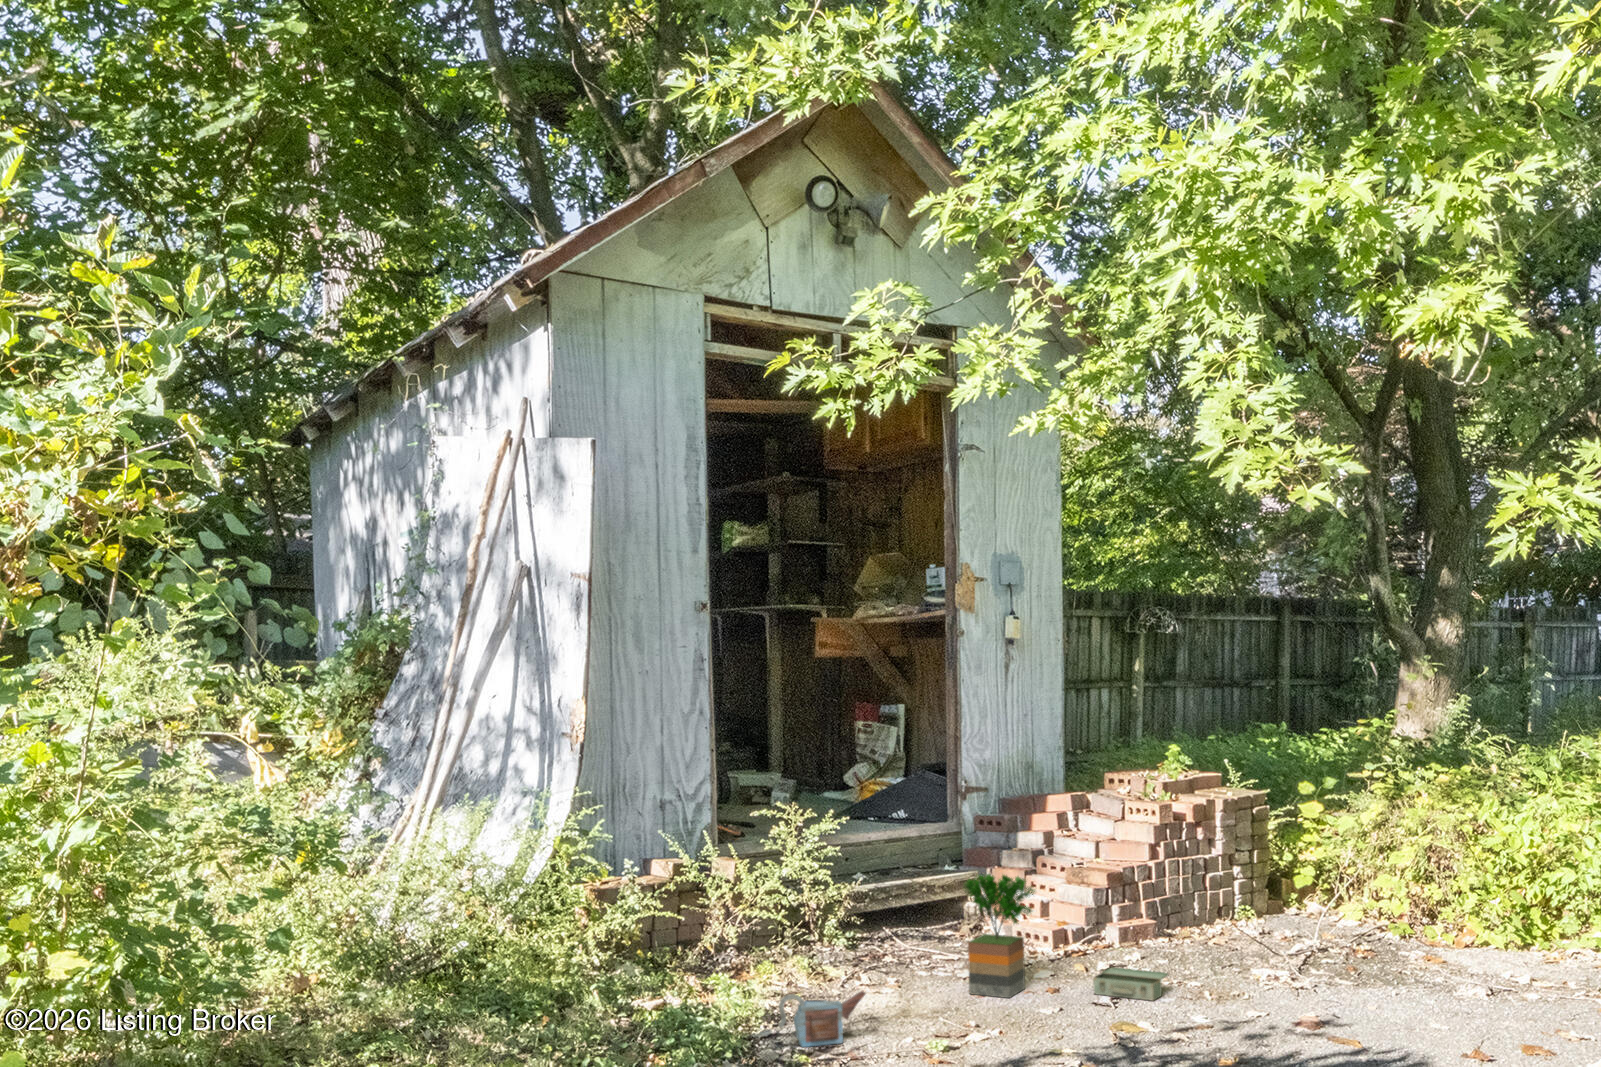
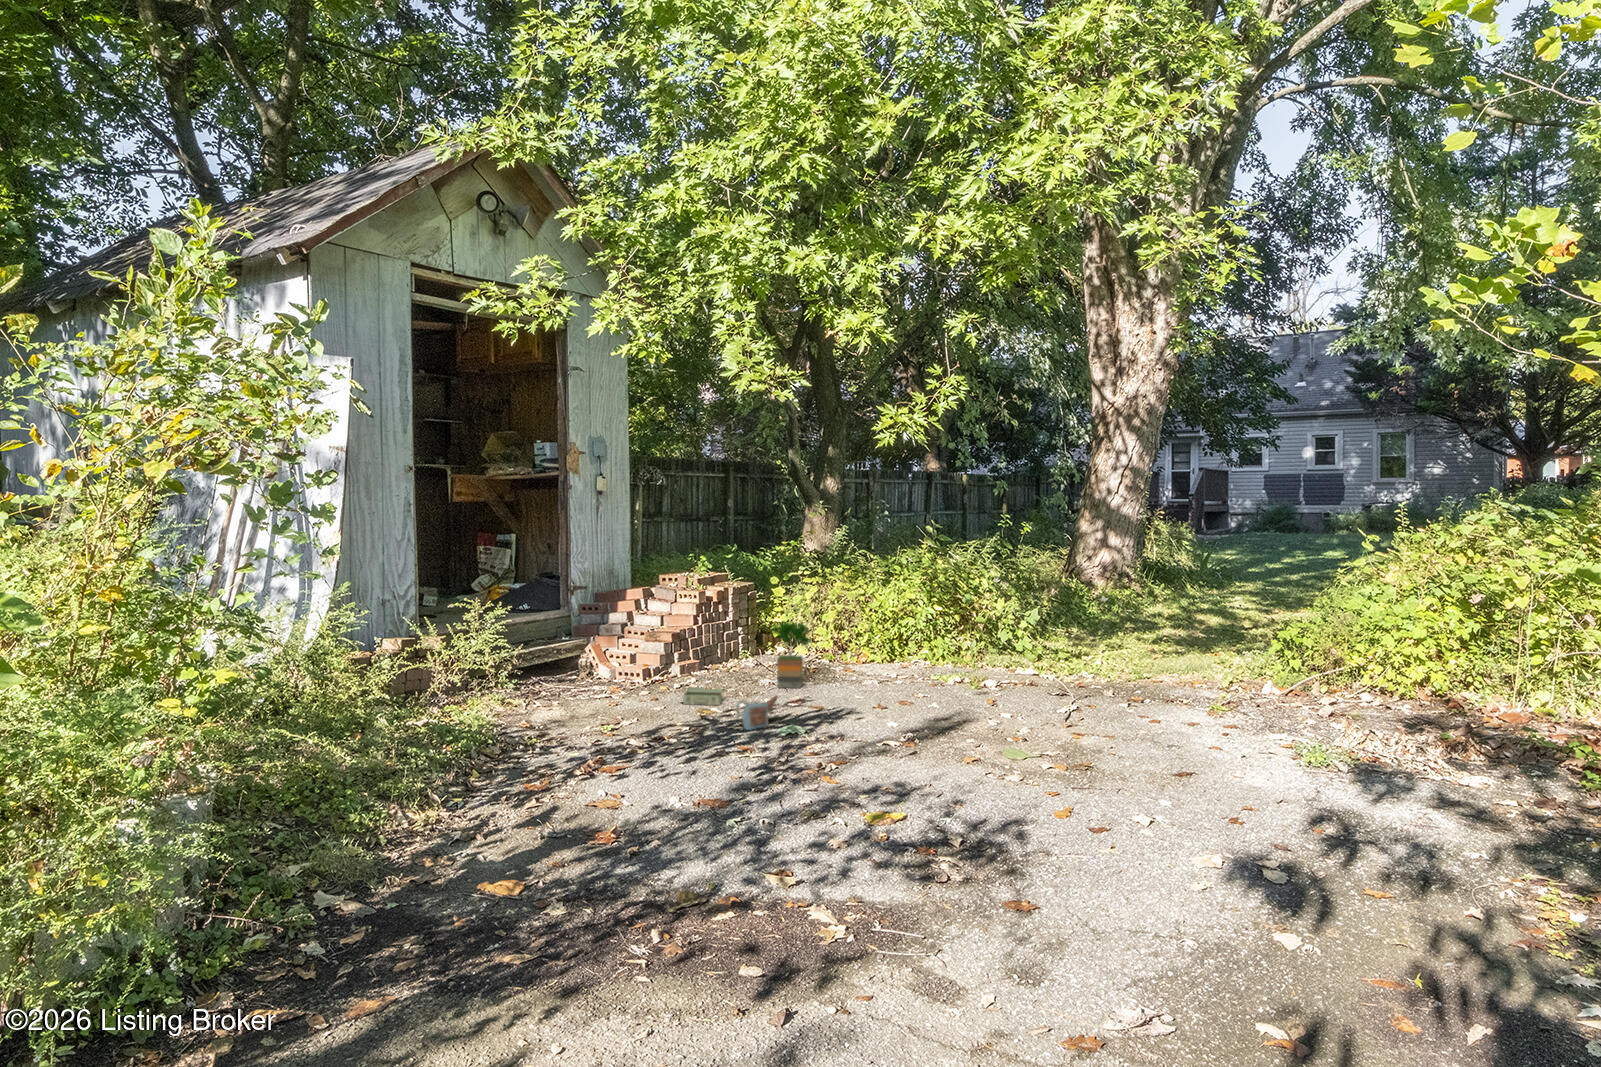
potted tree: present [965,874,1035,998] -> present [772,622,811,688]
watering can: present [779,991,866,1047] -> present [736,696,778,730]

